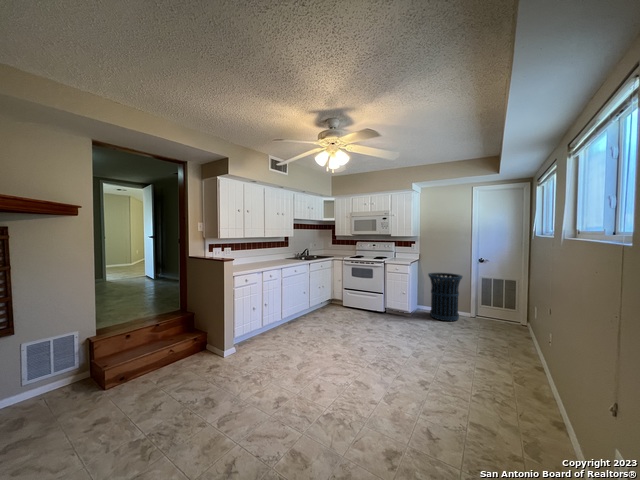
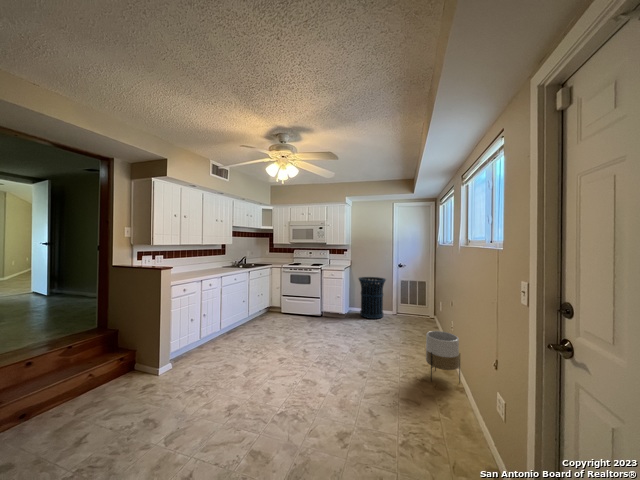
planter: none [508,345,558,416] -> present [426,331,460,383]

